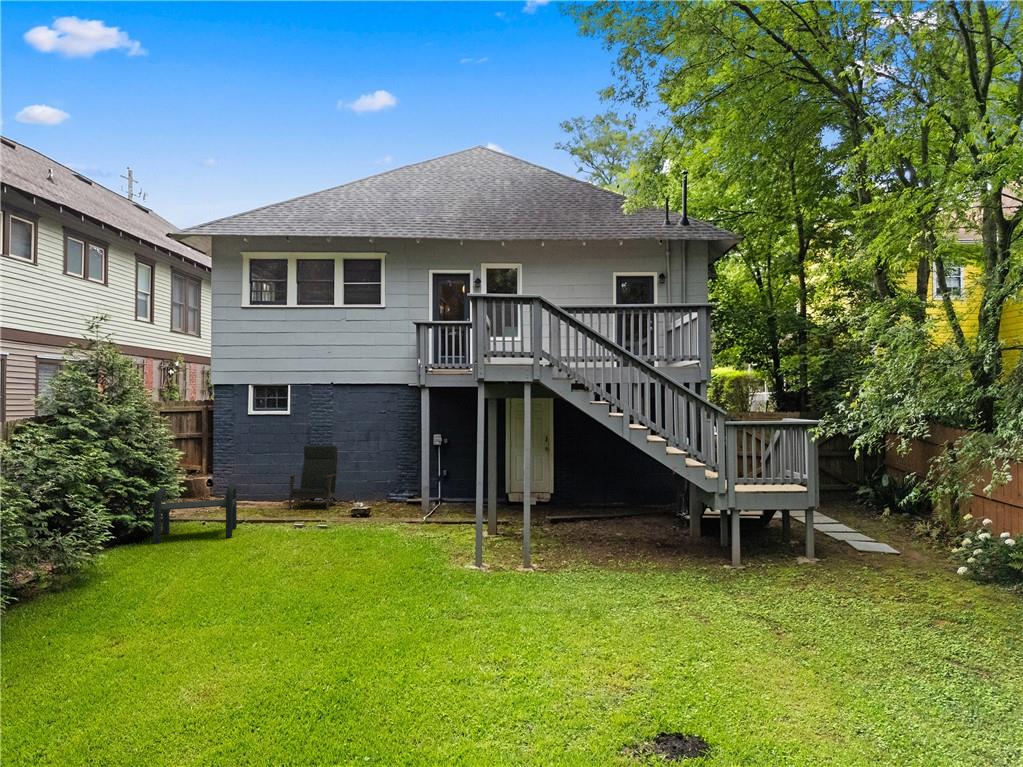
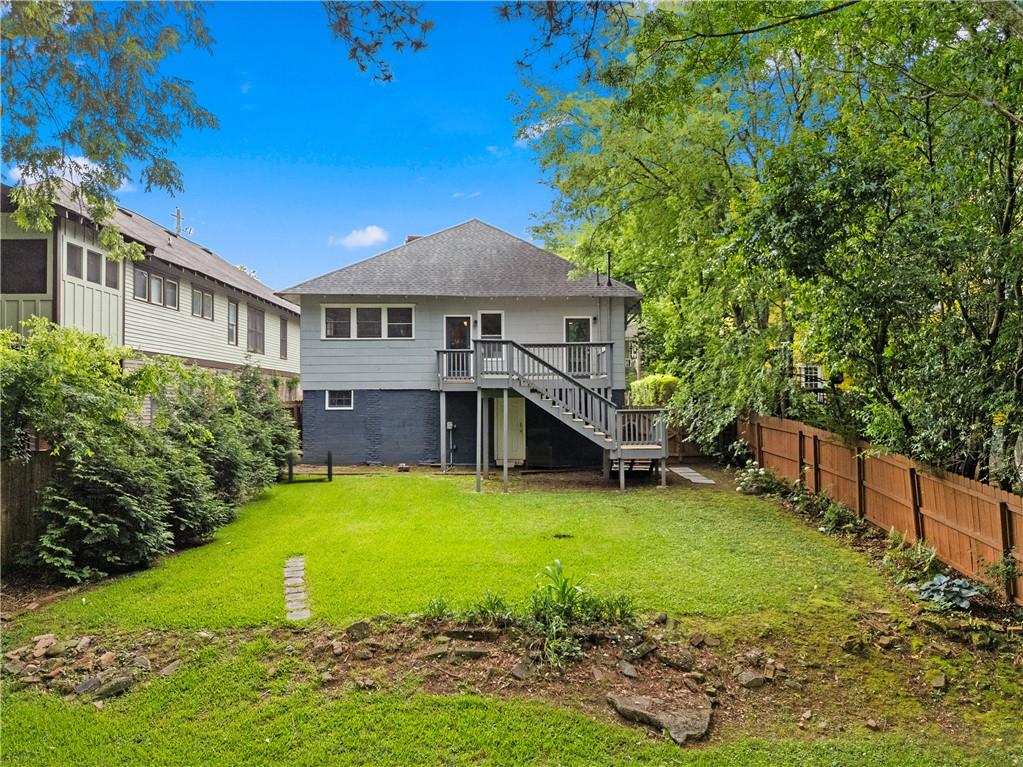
lounge chair: present [287,445,339,510] -> present [526,429,552,468]

